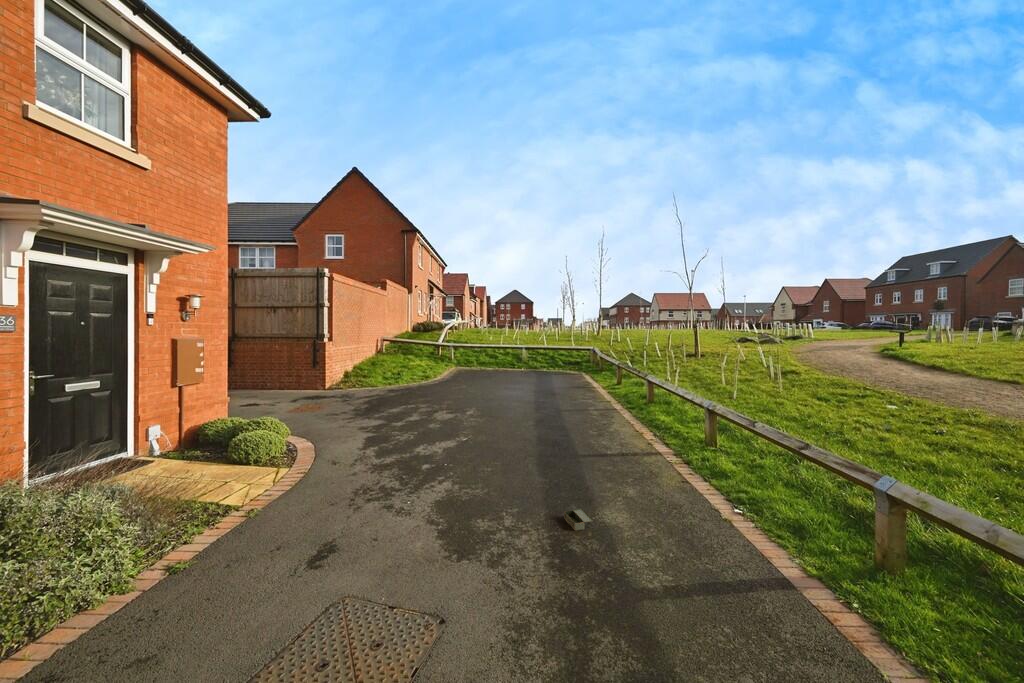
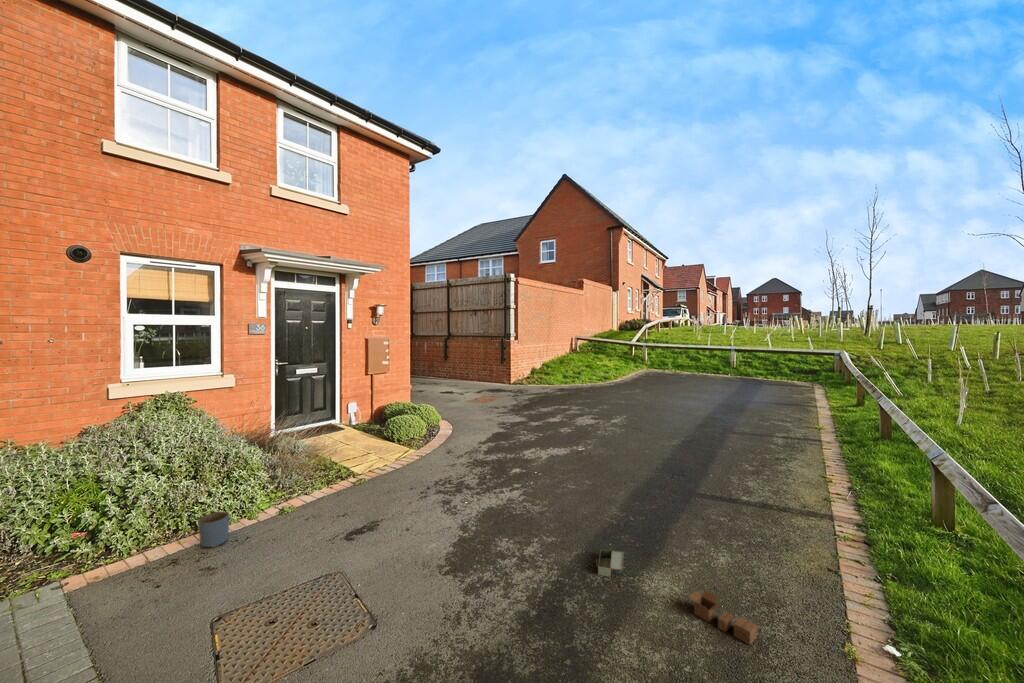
cardboard box: none [650,517,698,542] -> present [689,590,757,645]
planter: none [60,587,114,648] -> present [198,512,229,547]

